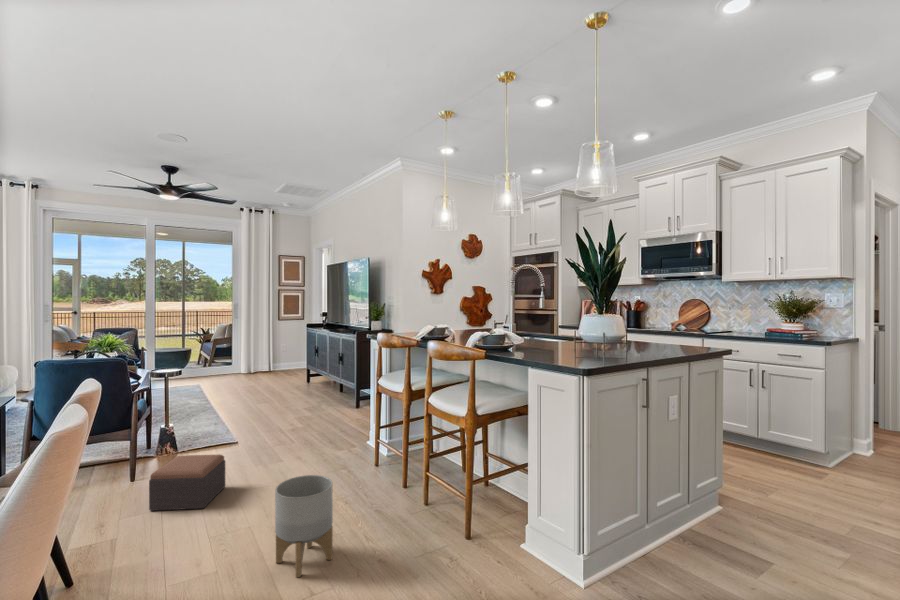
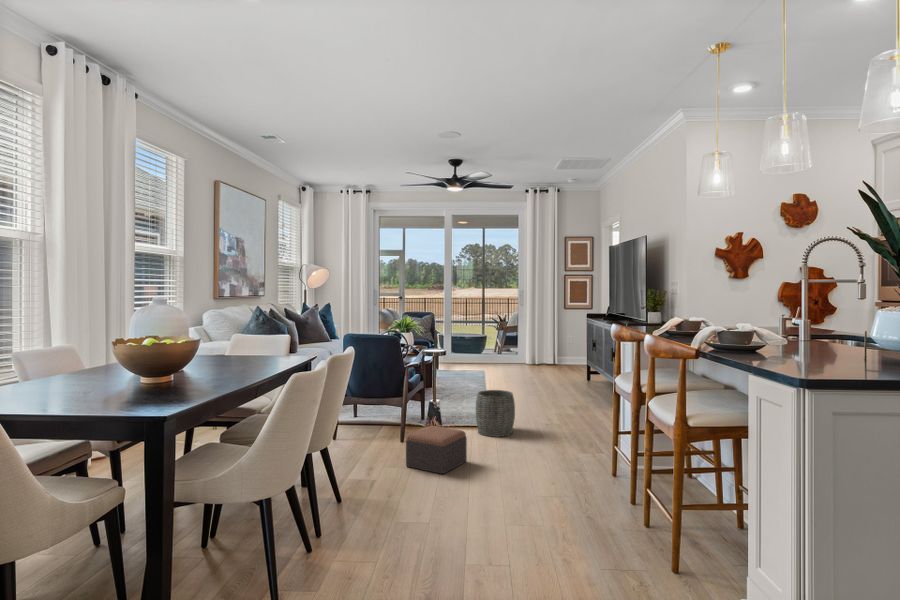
woven basket: none [220,404,264,454] -> present [476,390,515,437]
planter: present [275,475,333,577] -> none [475,457,528,548]

